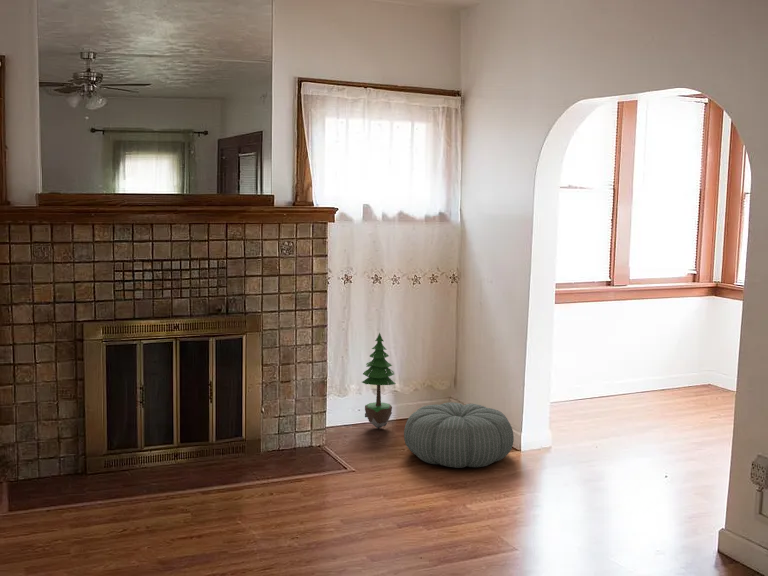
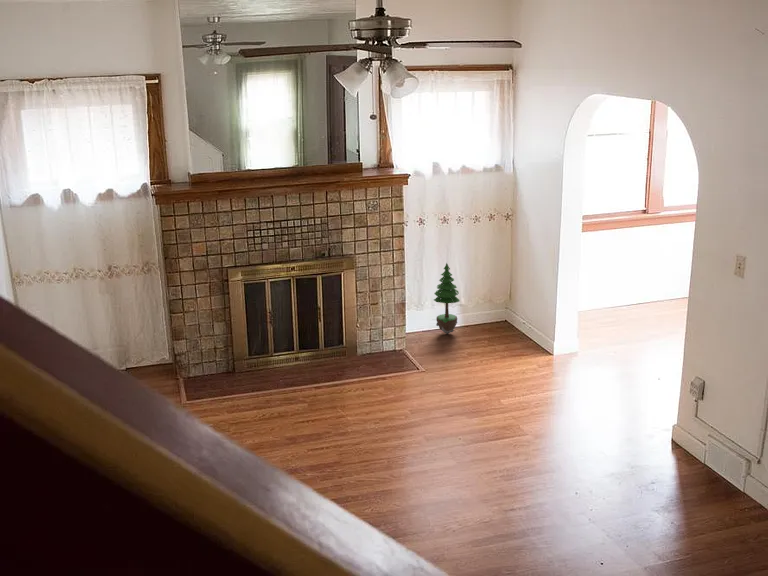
pouf: present [404,402,514,468] -> none [462,318,544,371]

